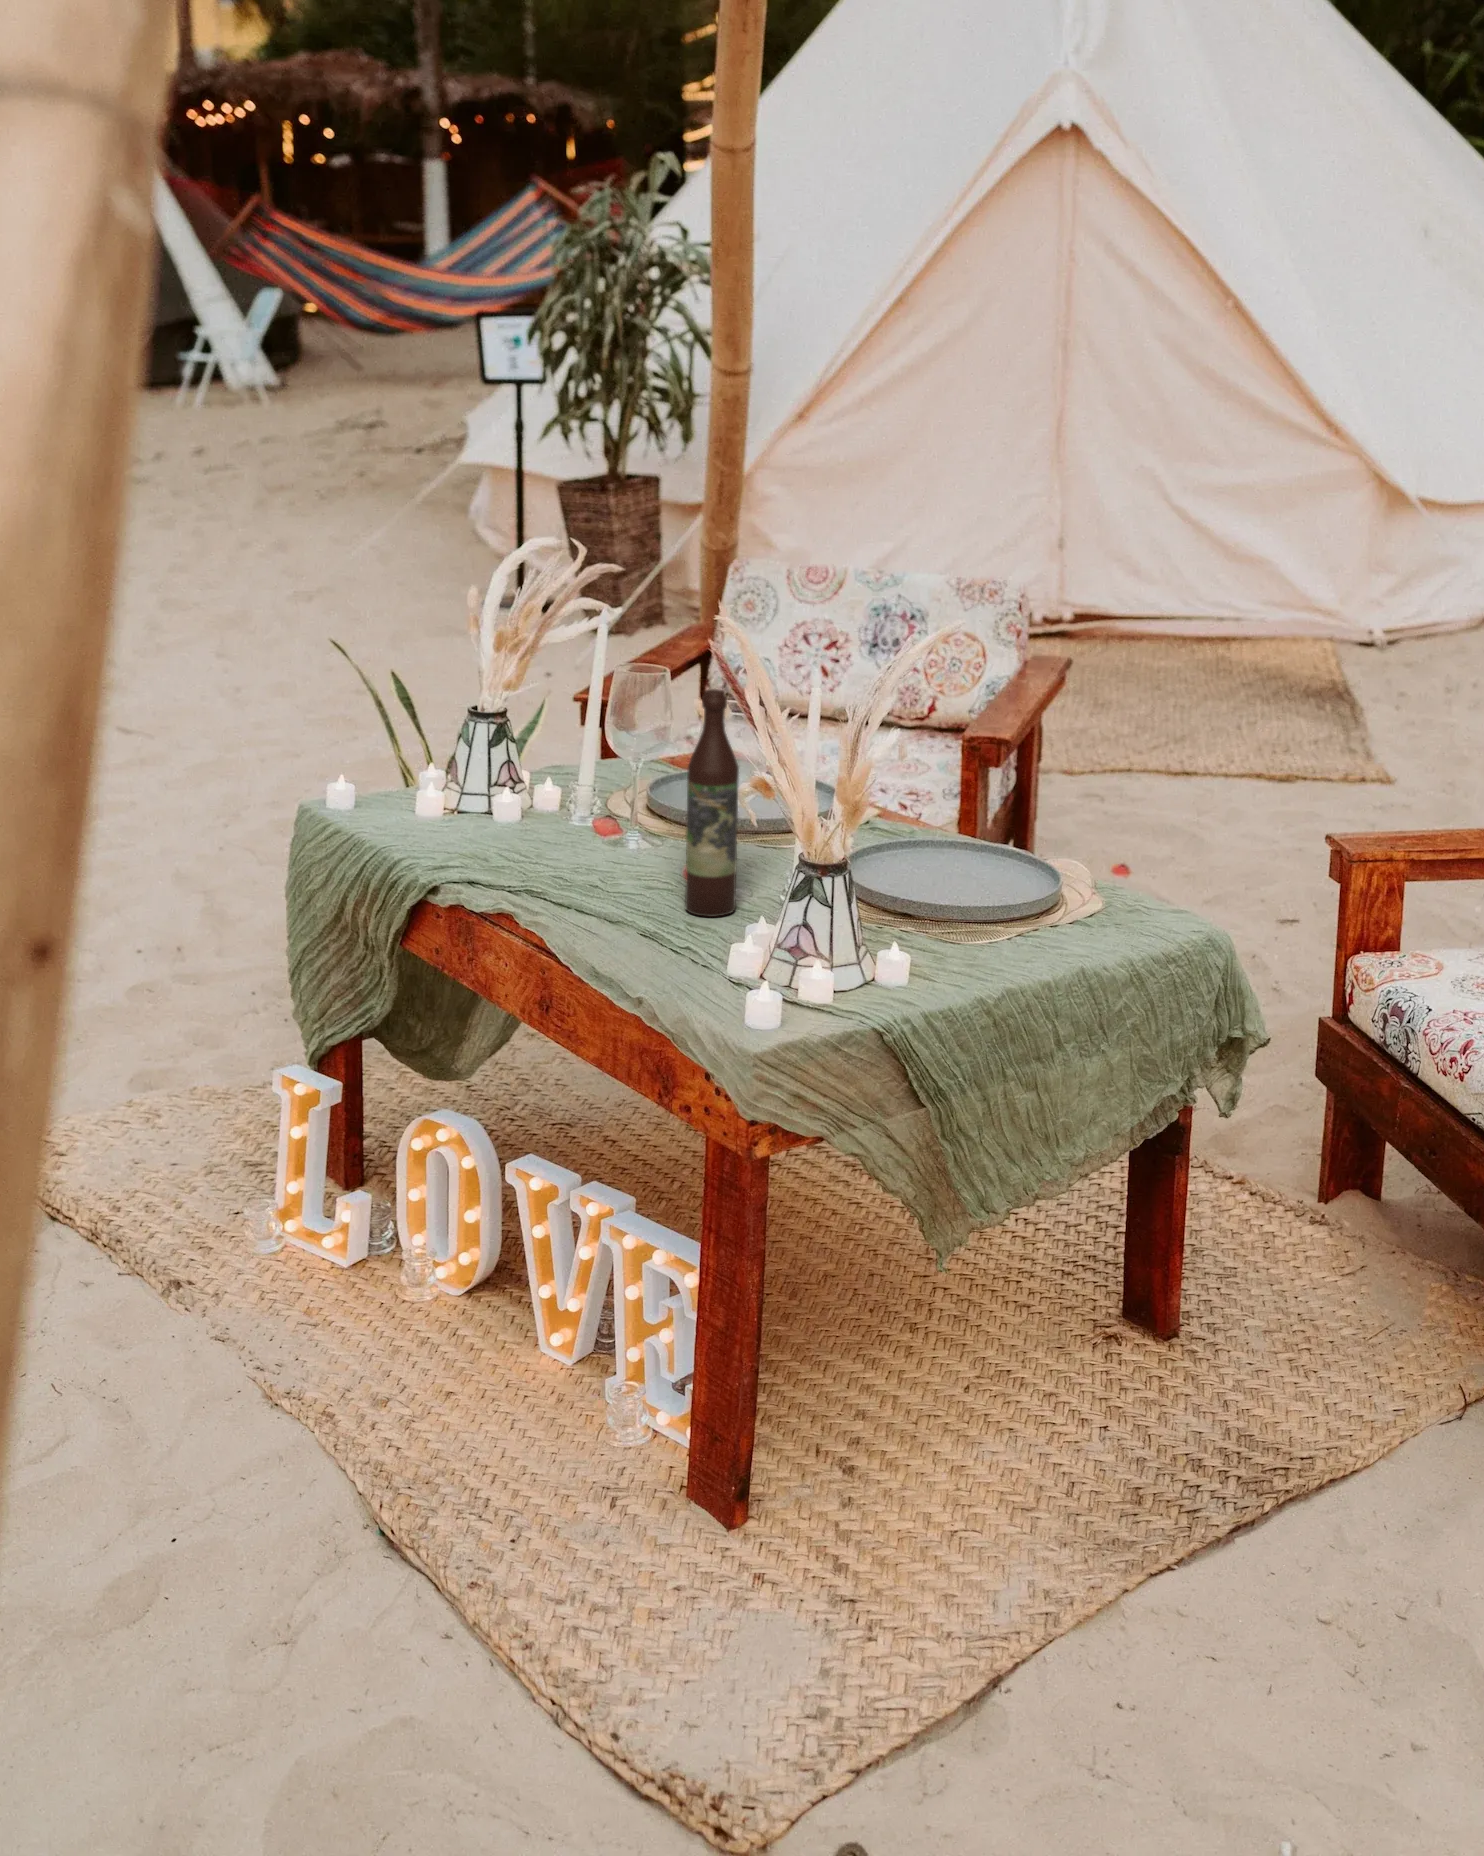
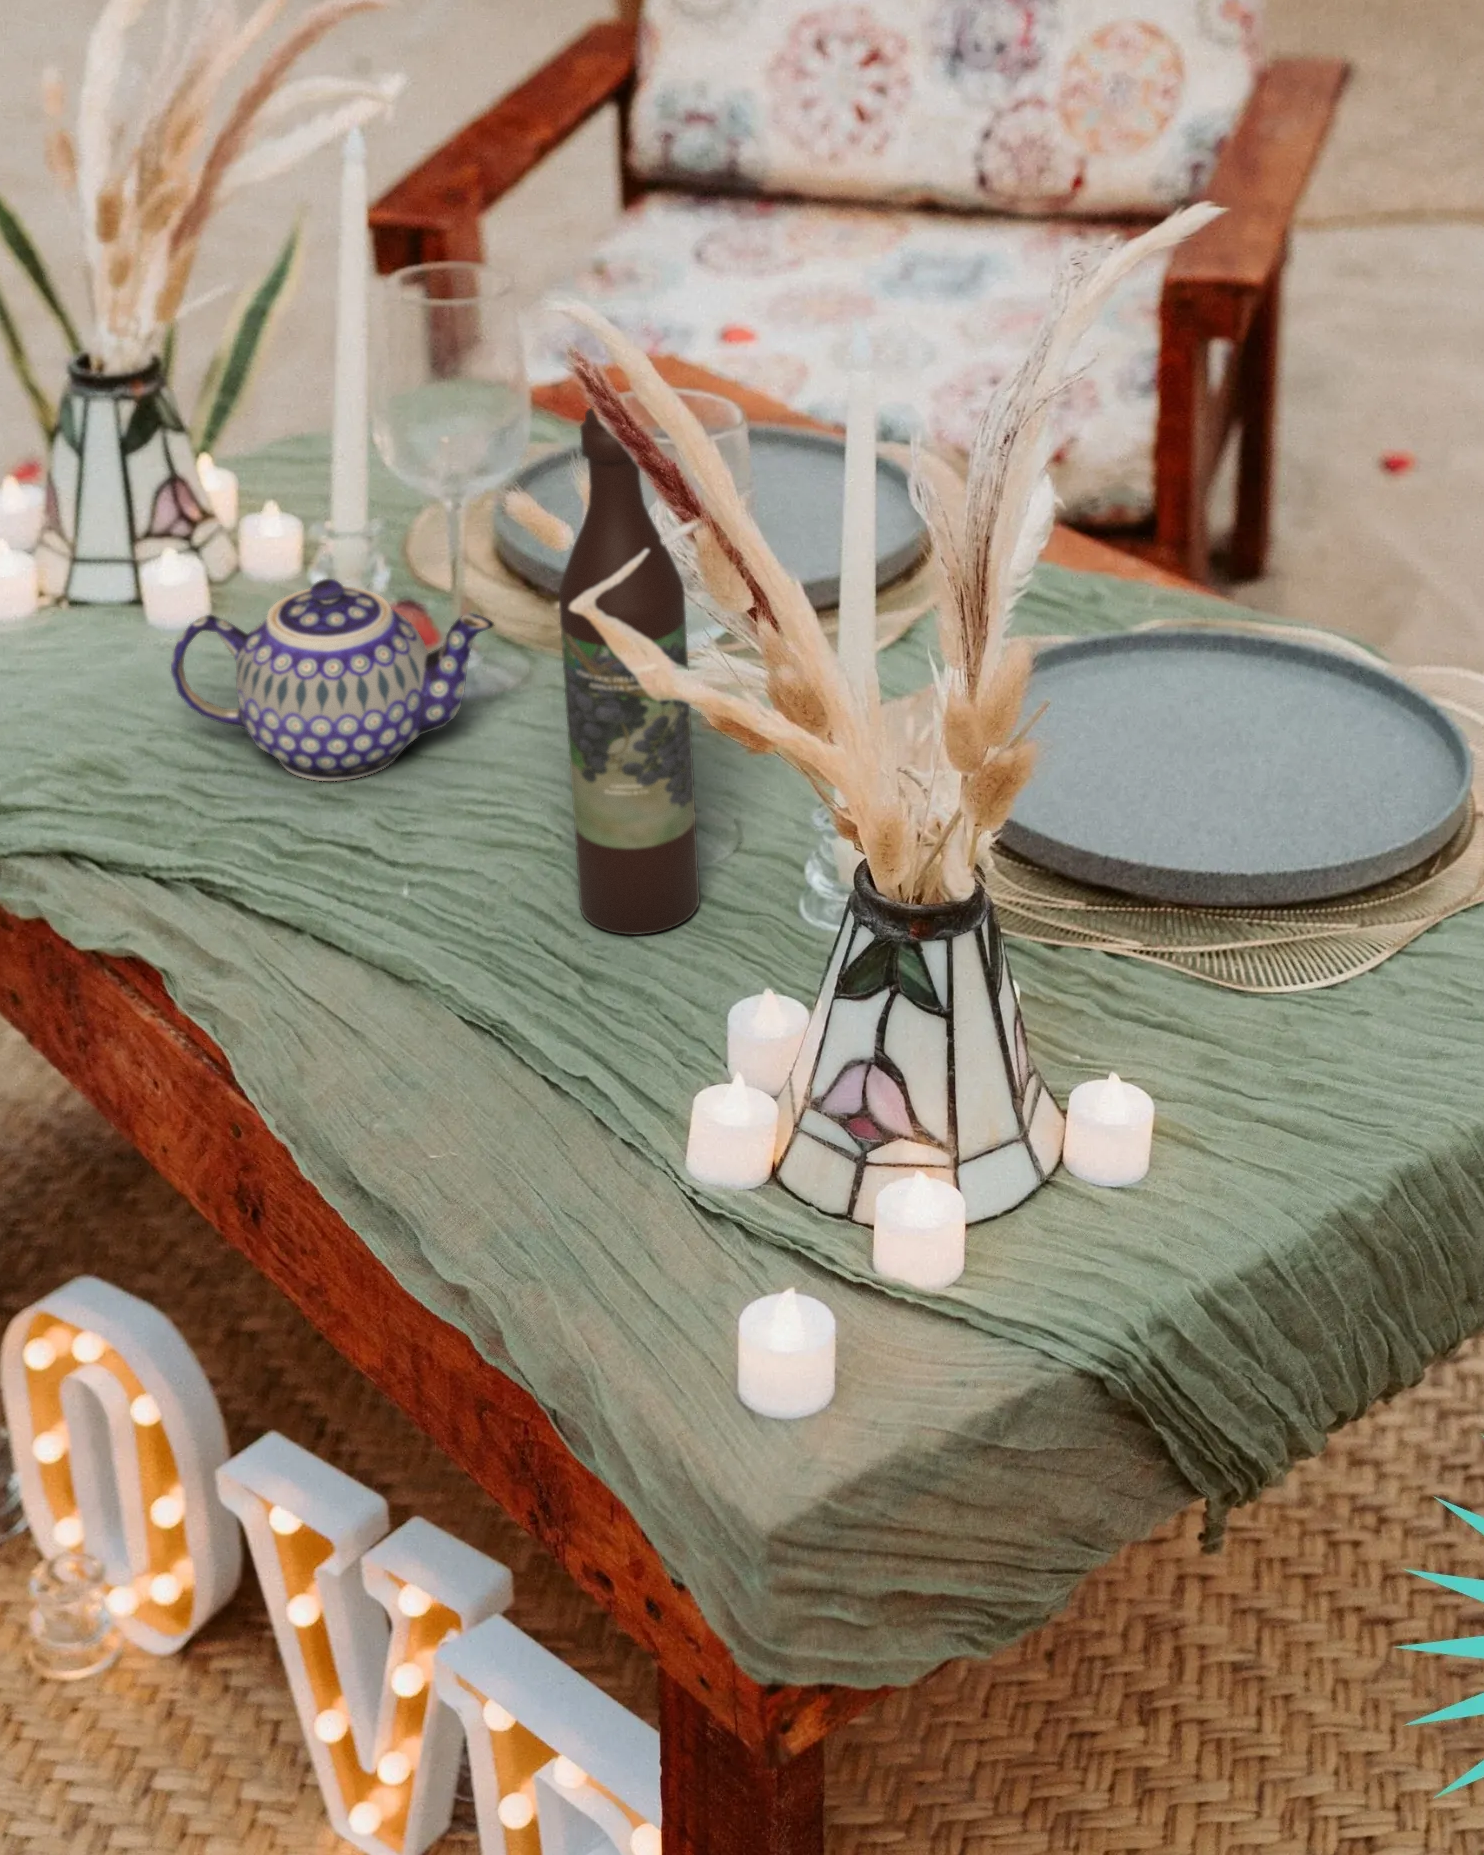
teapot: none [512,783,653,870] -> present [171,579,494,781]

